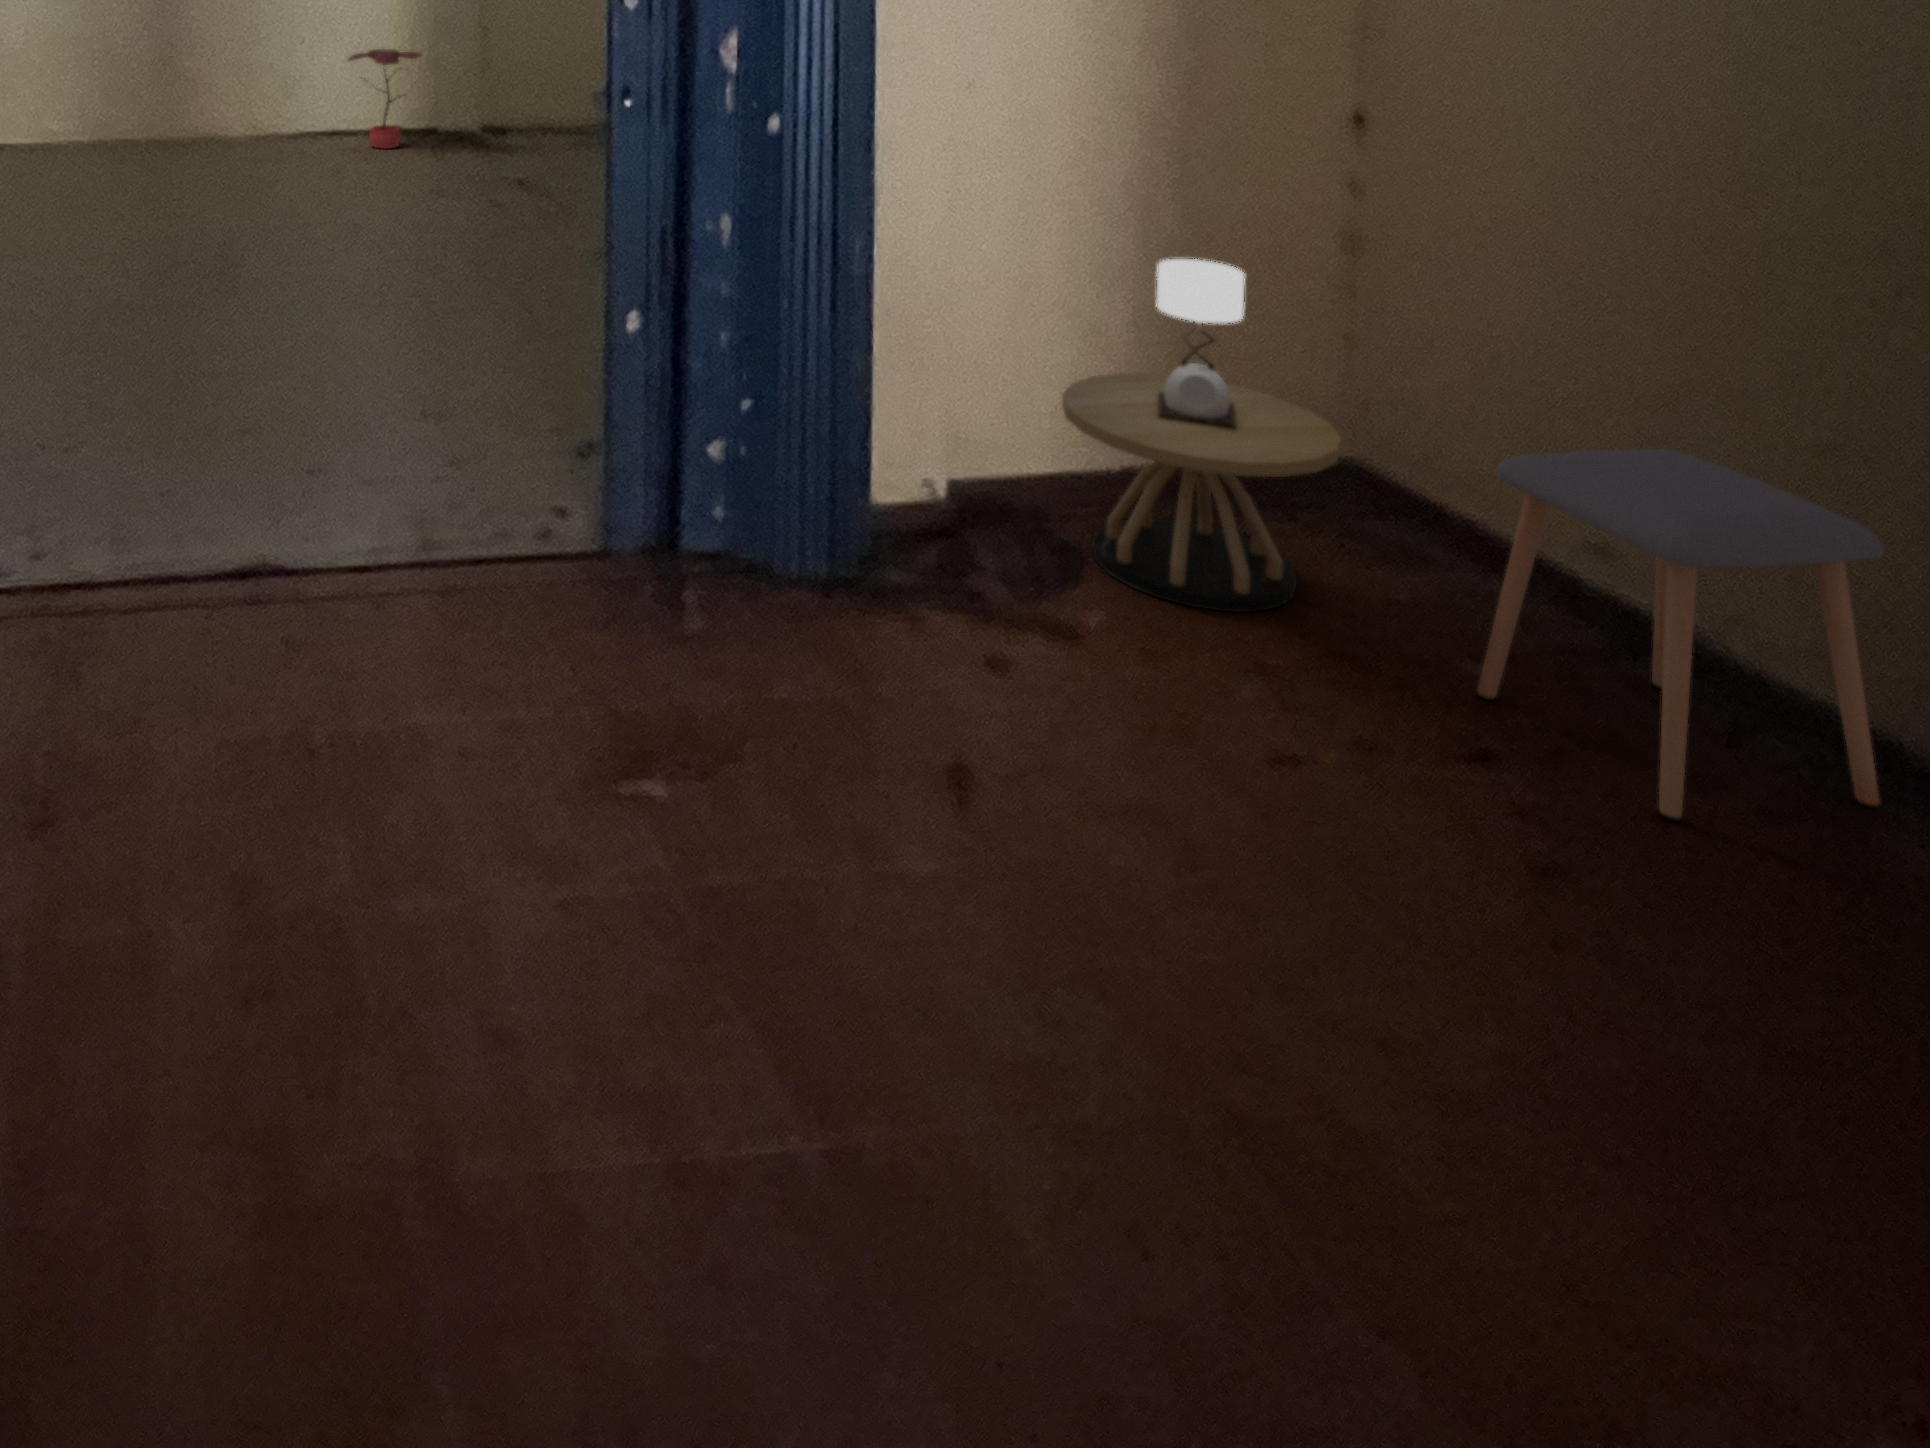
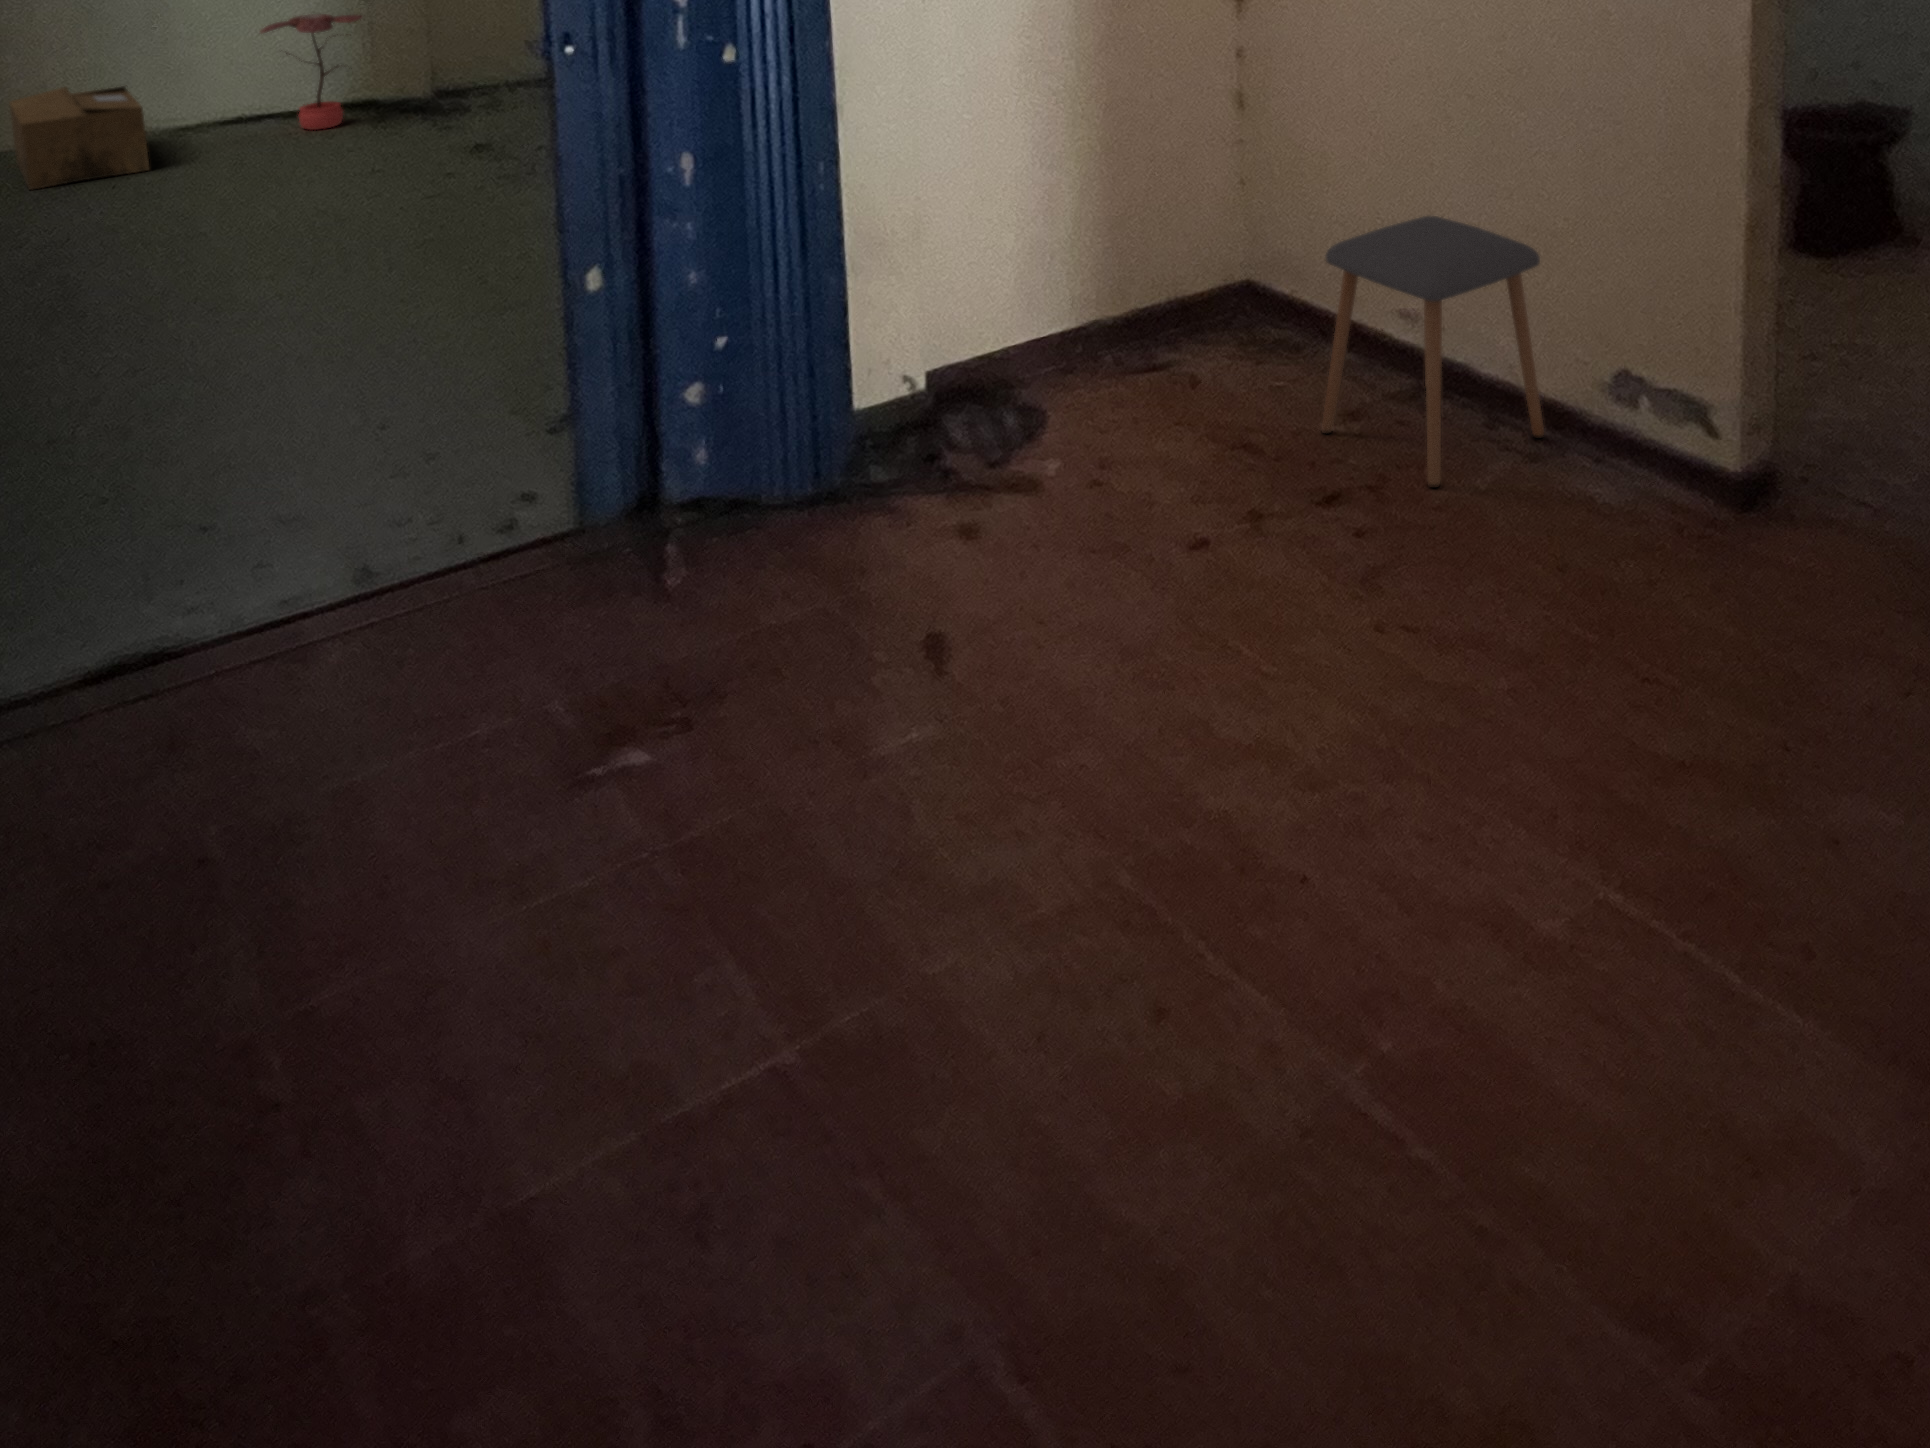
cardboard box: none [183,89,267,168] -> present [10,85,149,189]
side table: present [1062,259,1341,612] -> none [1020,126,1228,421]

